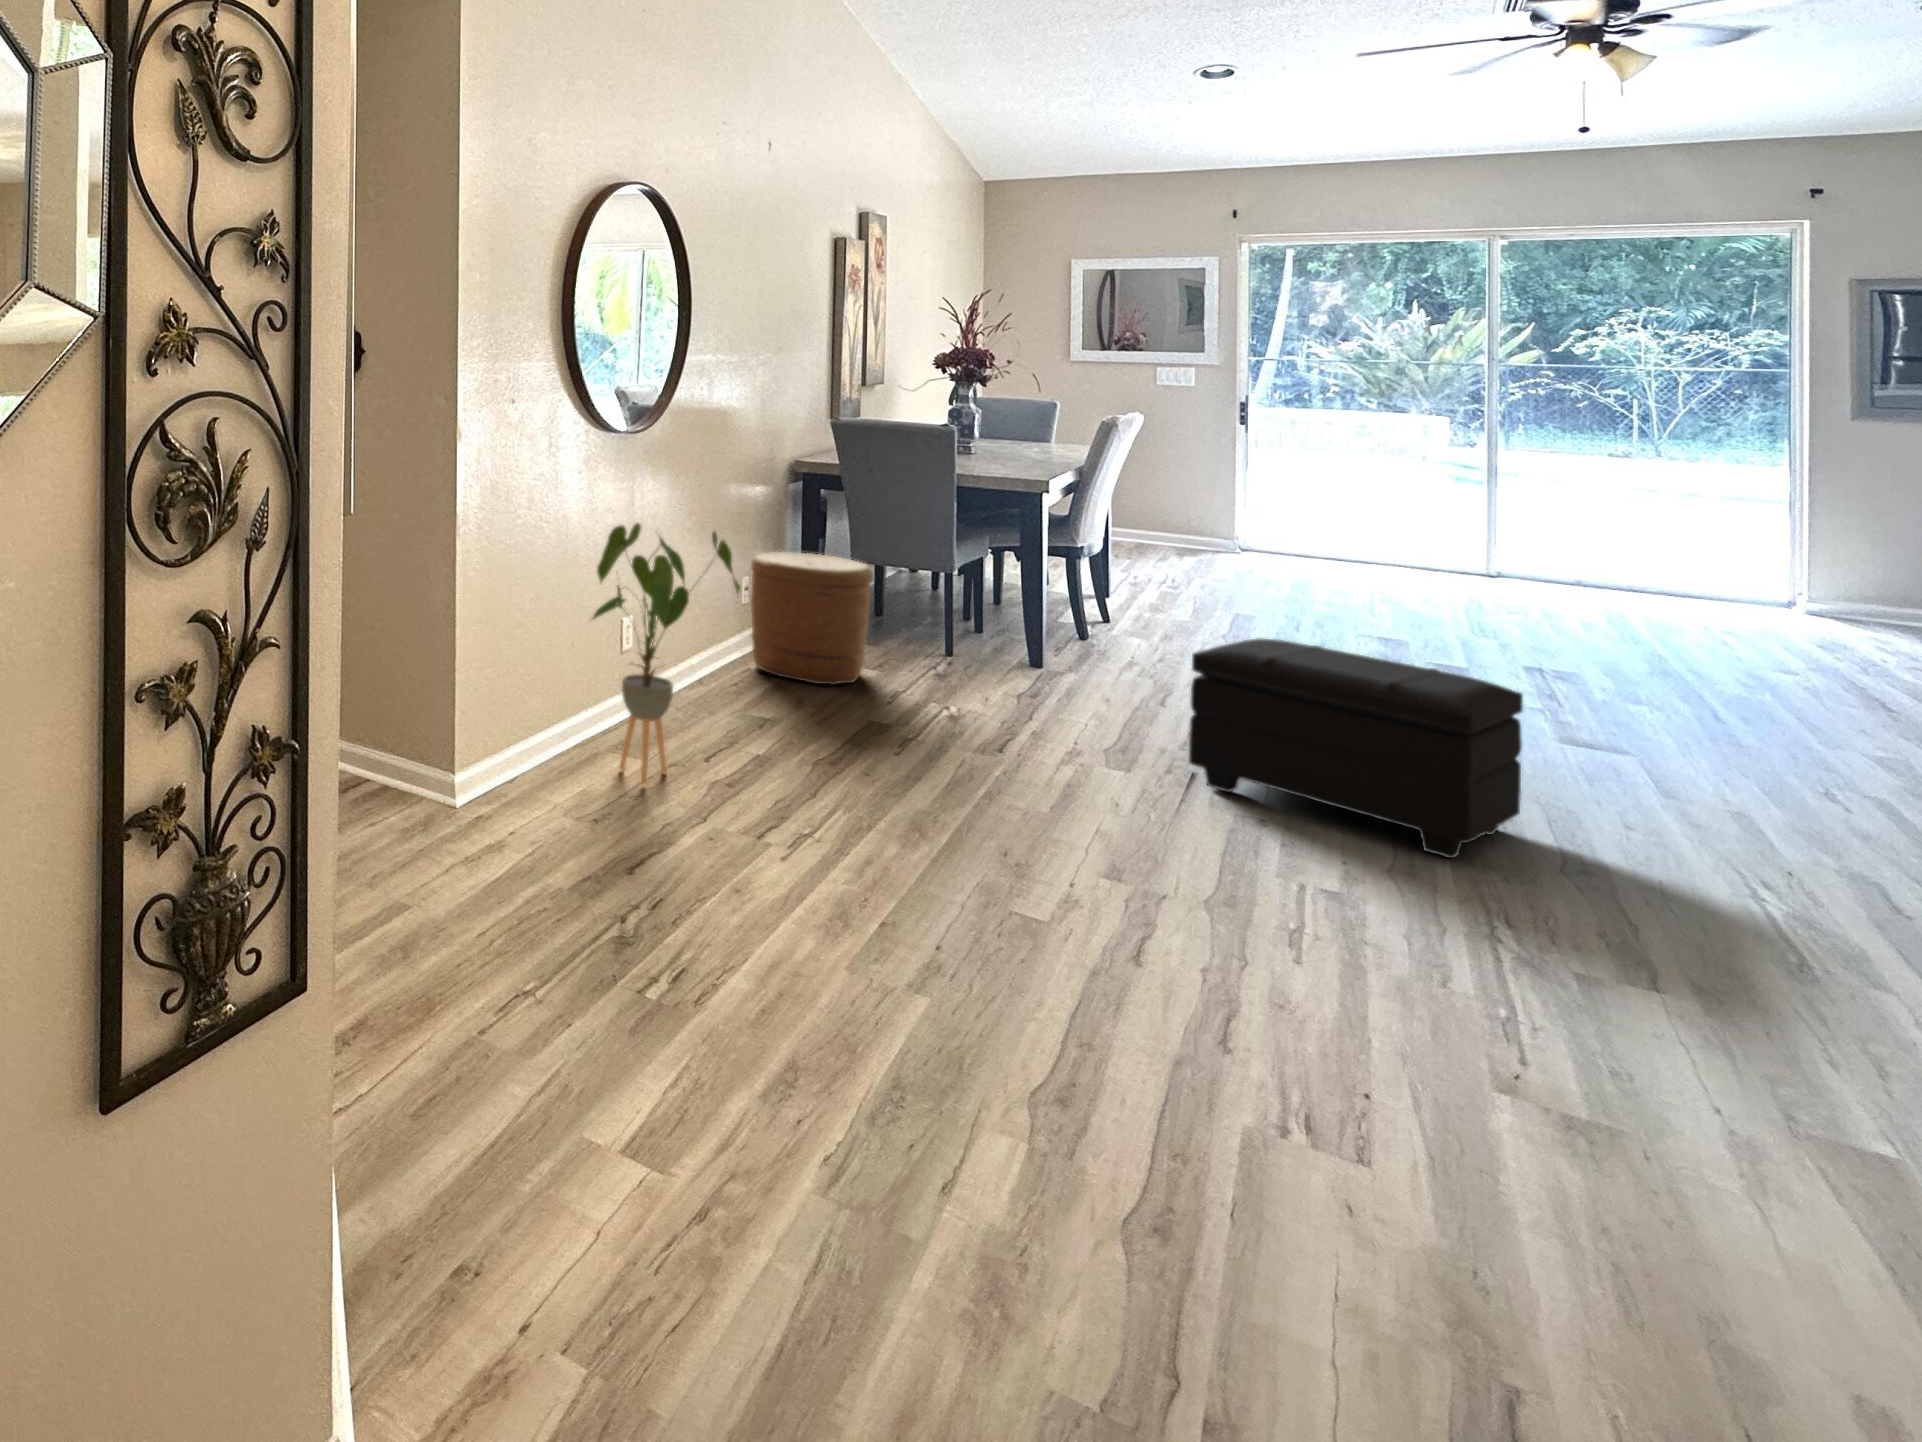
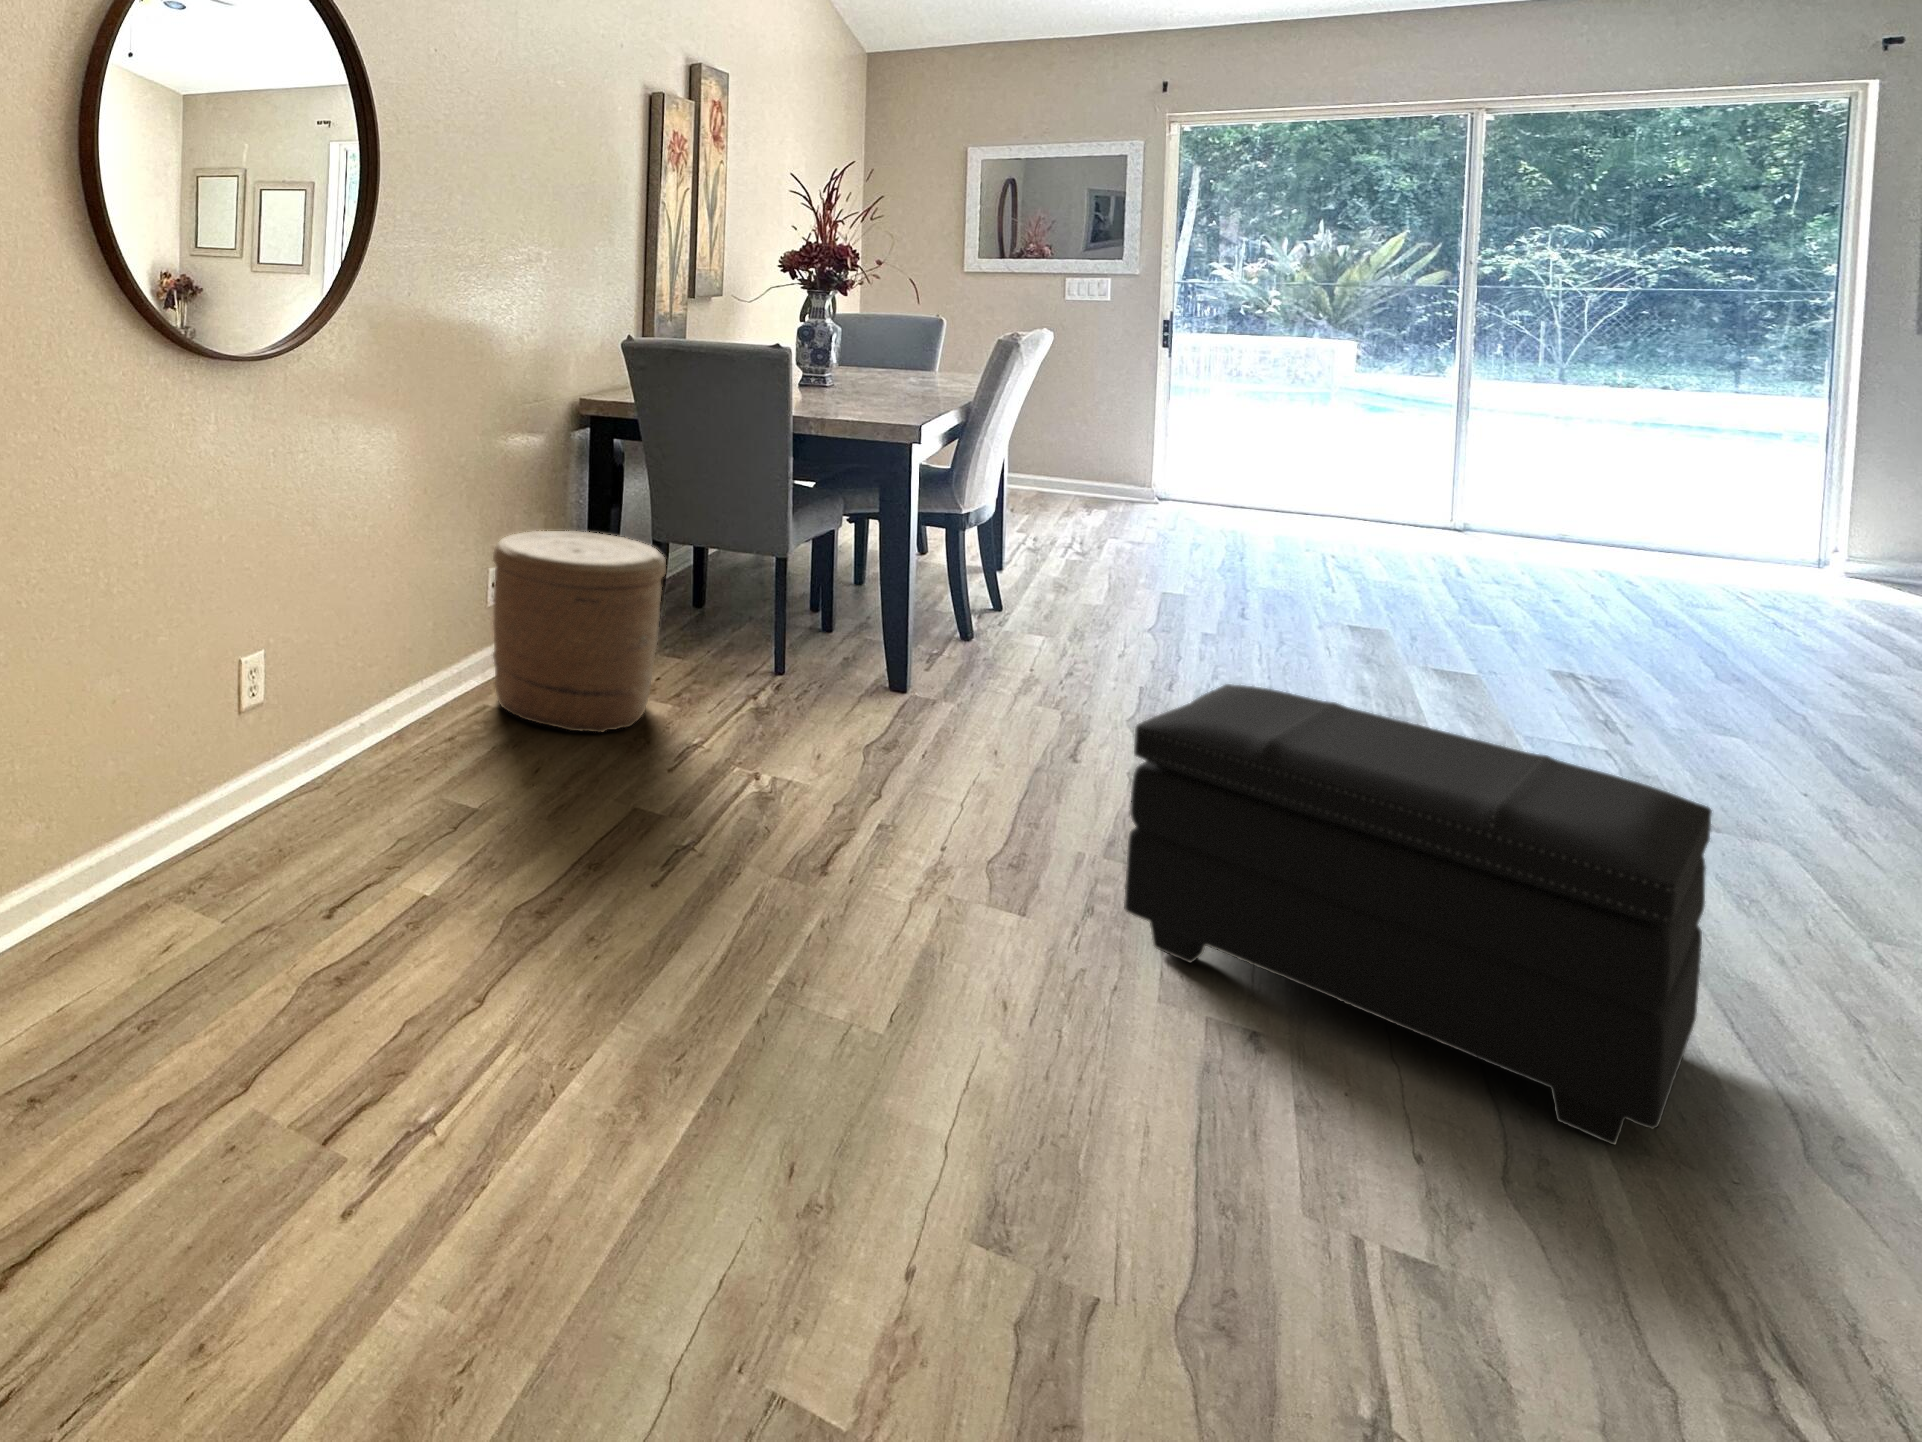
house plant: present [593,523,740,784] -> none [87,514,375,990]

